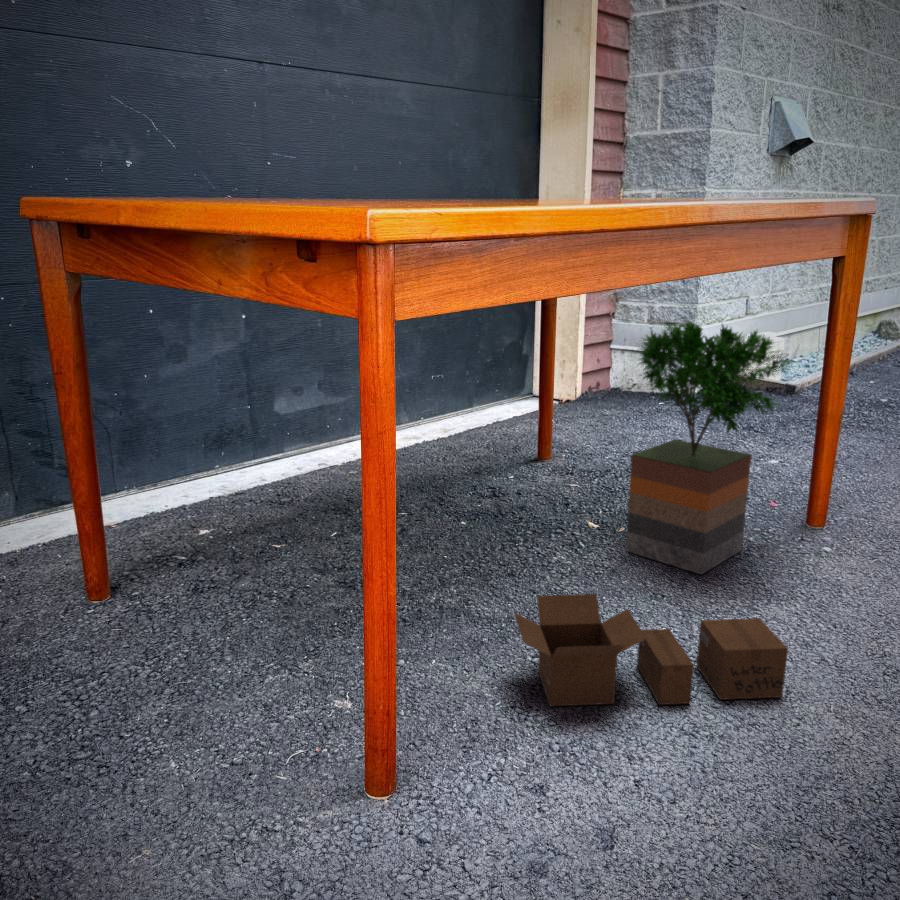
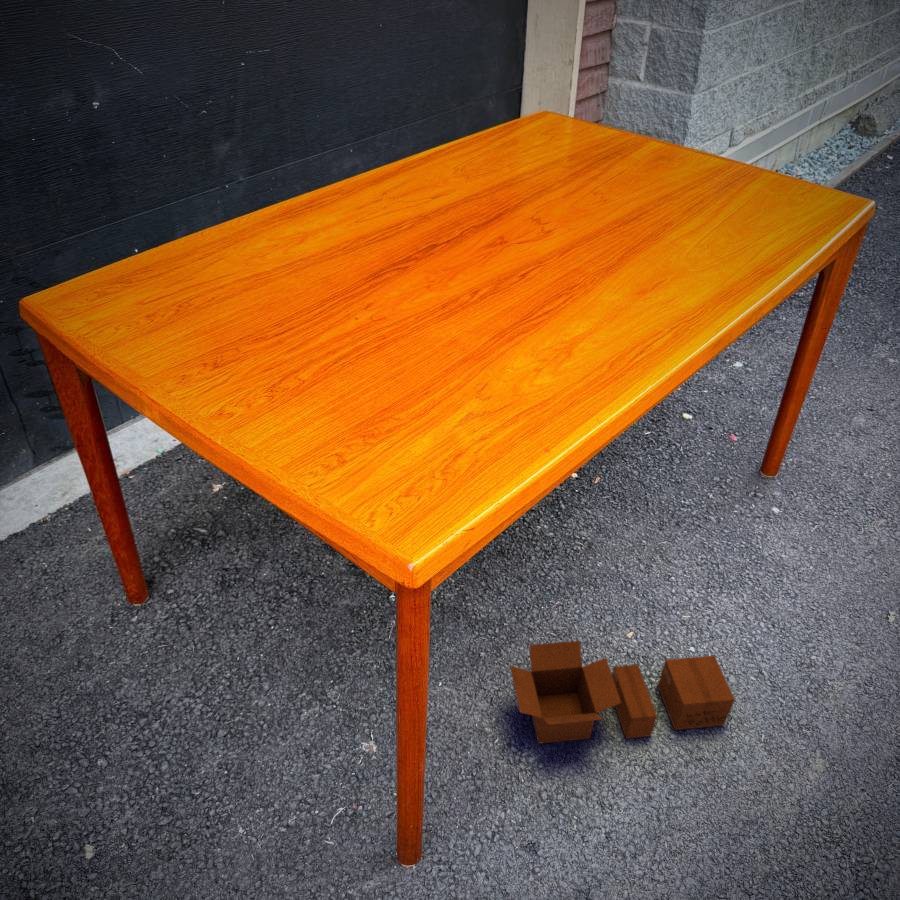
potted tree: present [625,322,790,574] -> none [600,323,777,554]

